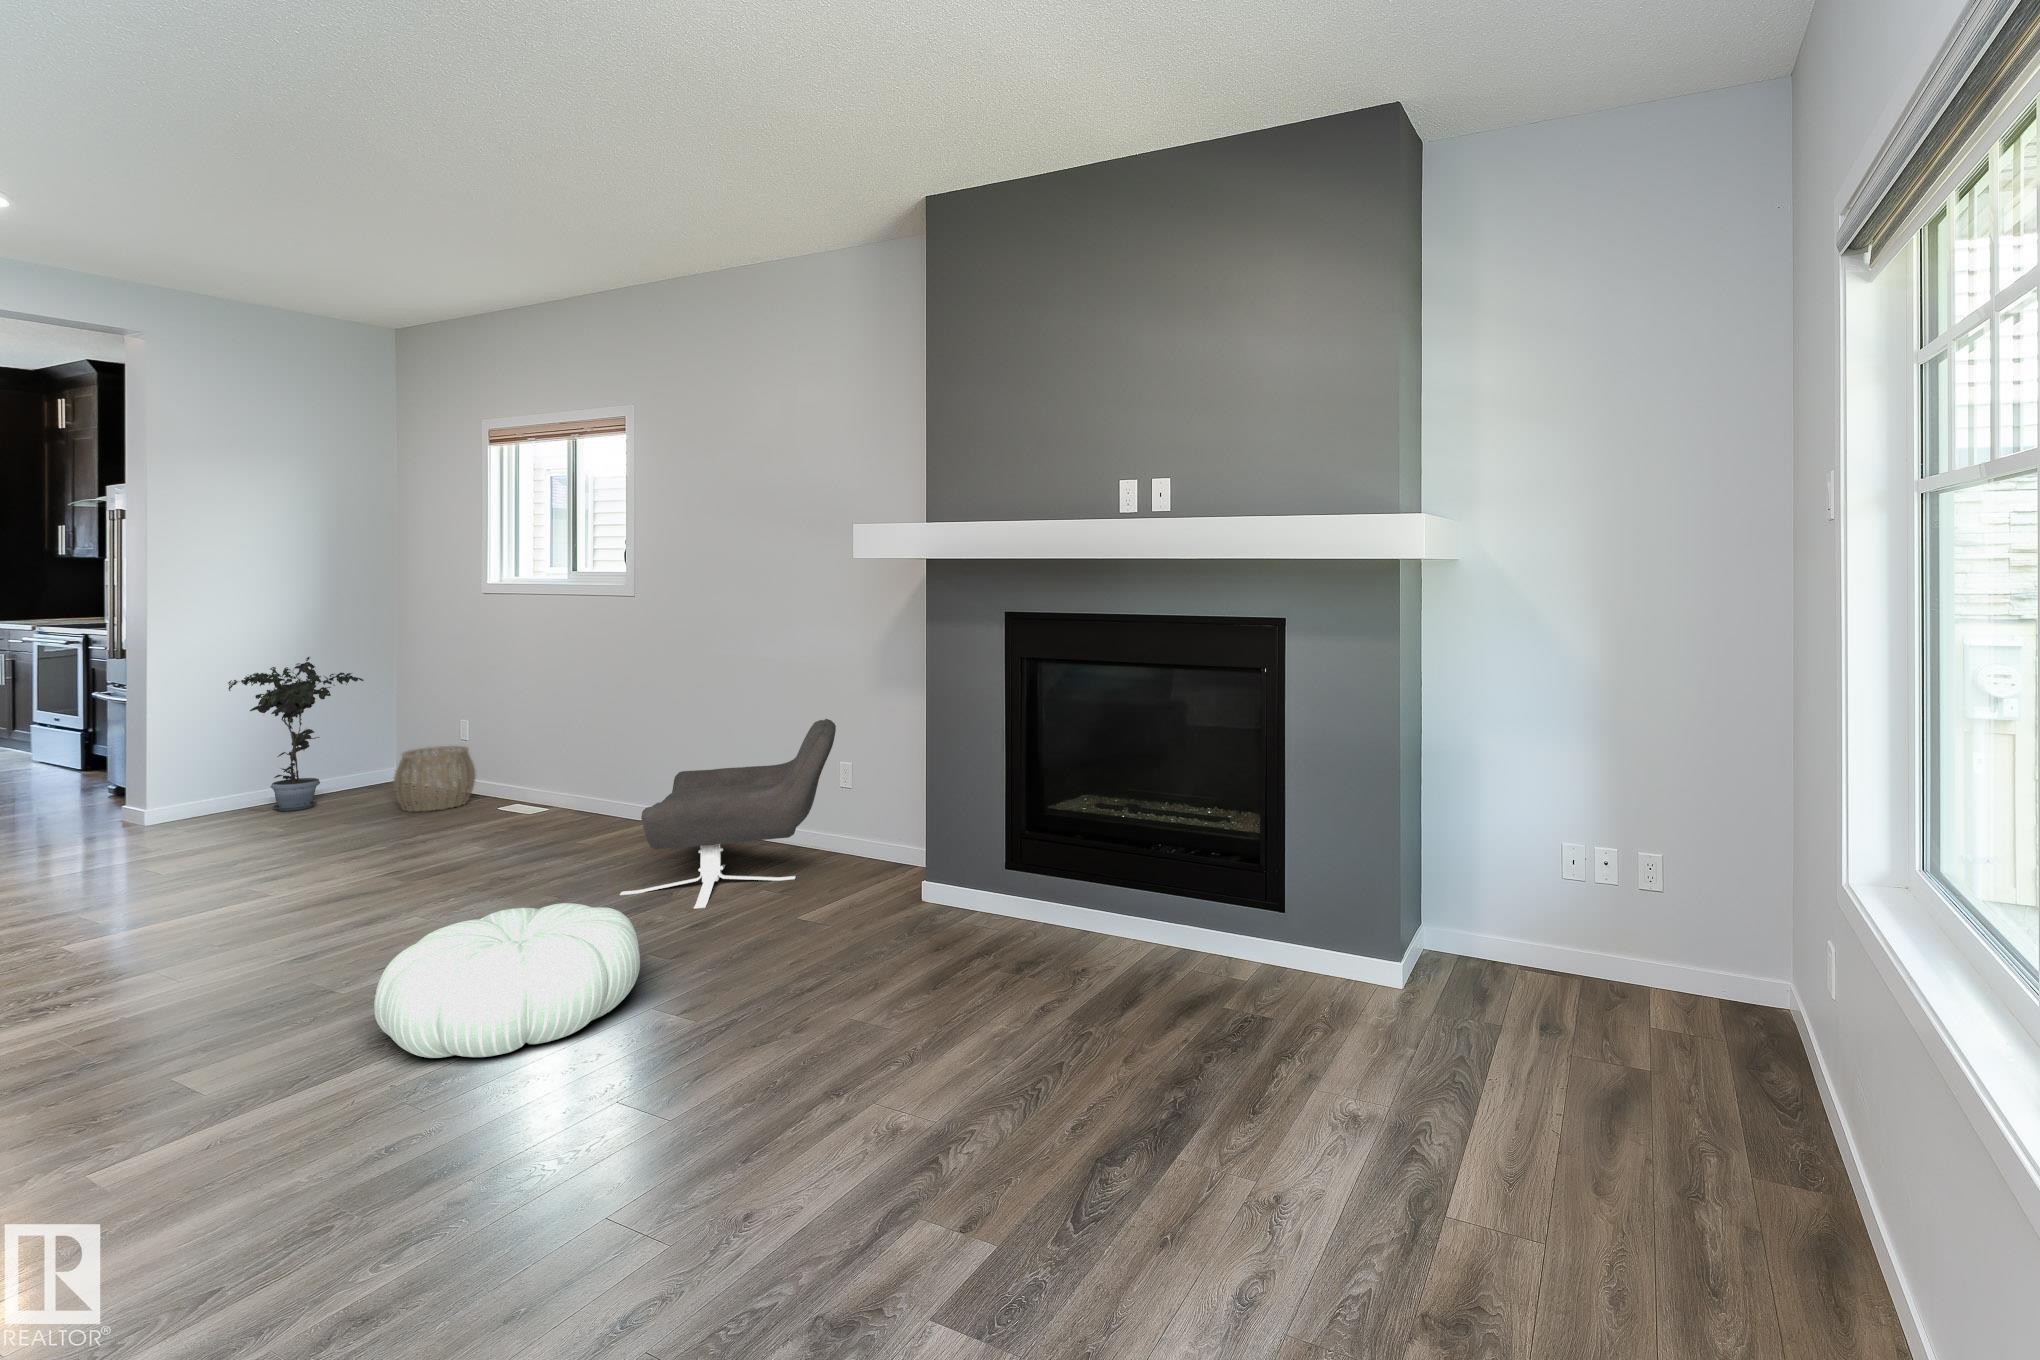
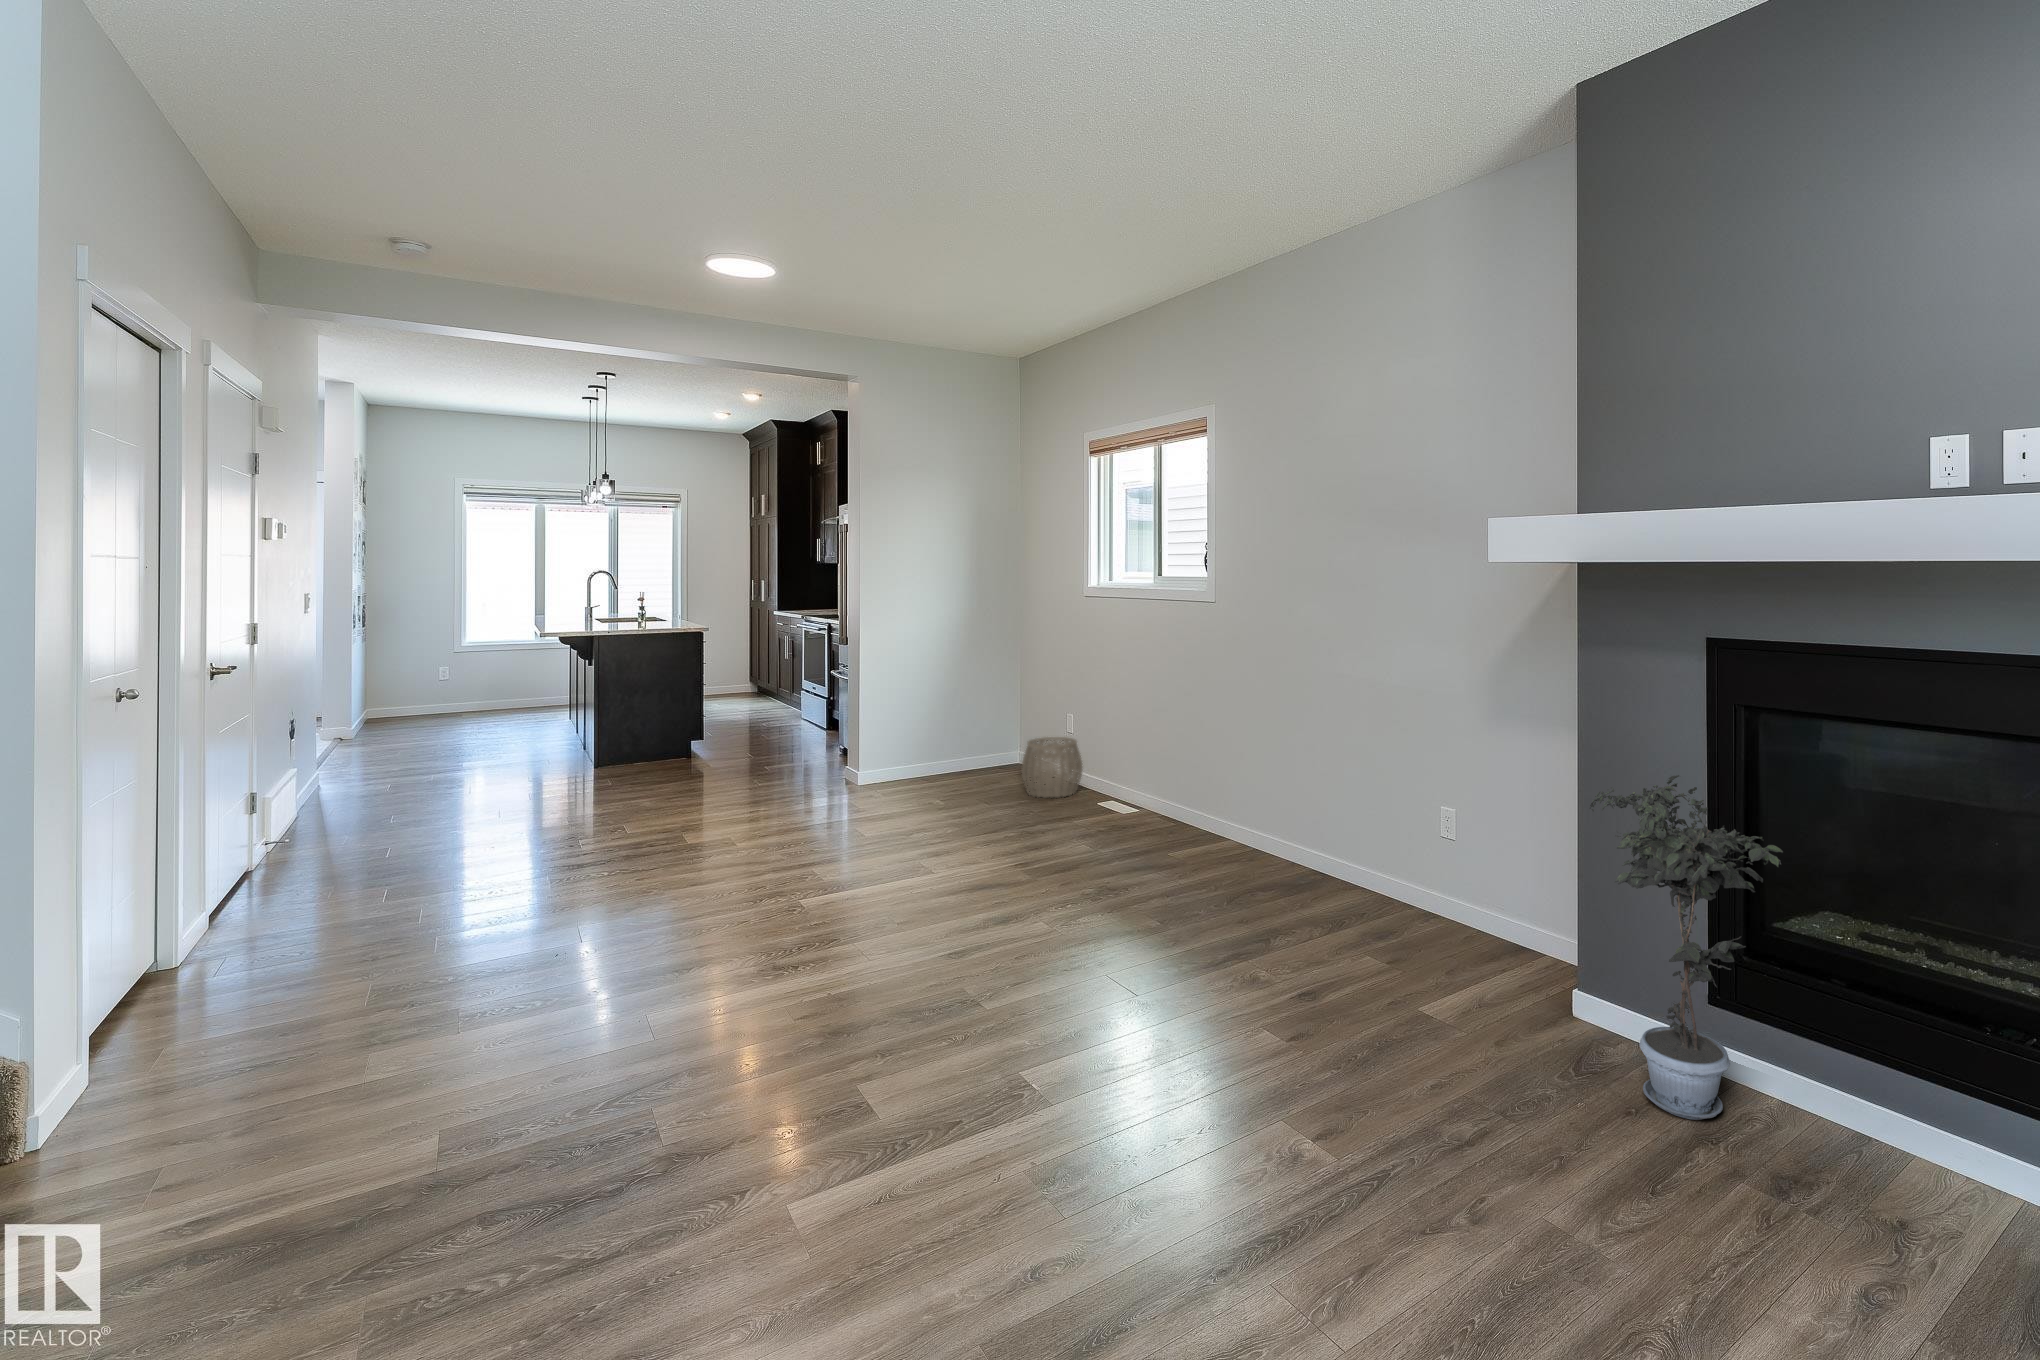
potted plant: present [228,657,364,811] -> present [1590,775,1783,1120]
lounge chair: present [620,719,836,909] -> none [1218,753,1447,969]
pouf: present [374,903,640,1058] -> none [1008,963,1264,1161]

